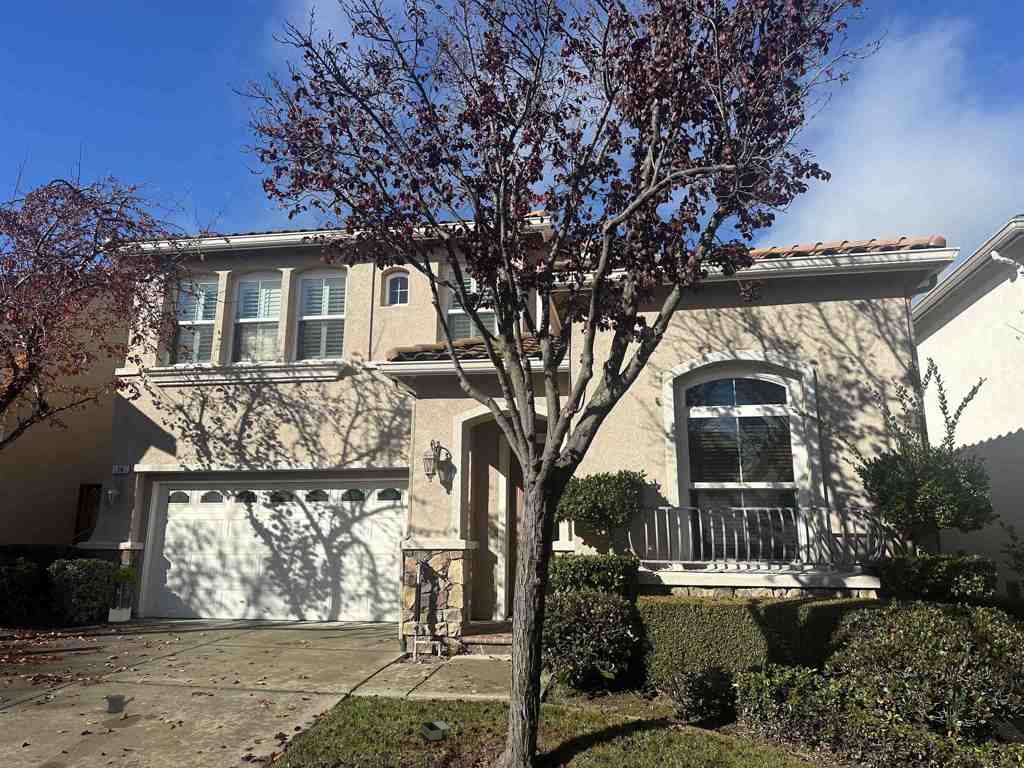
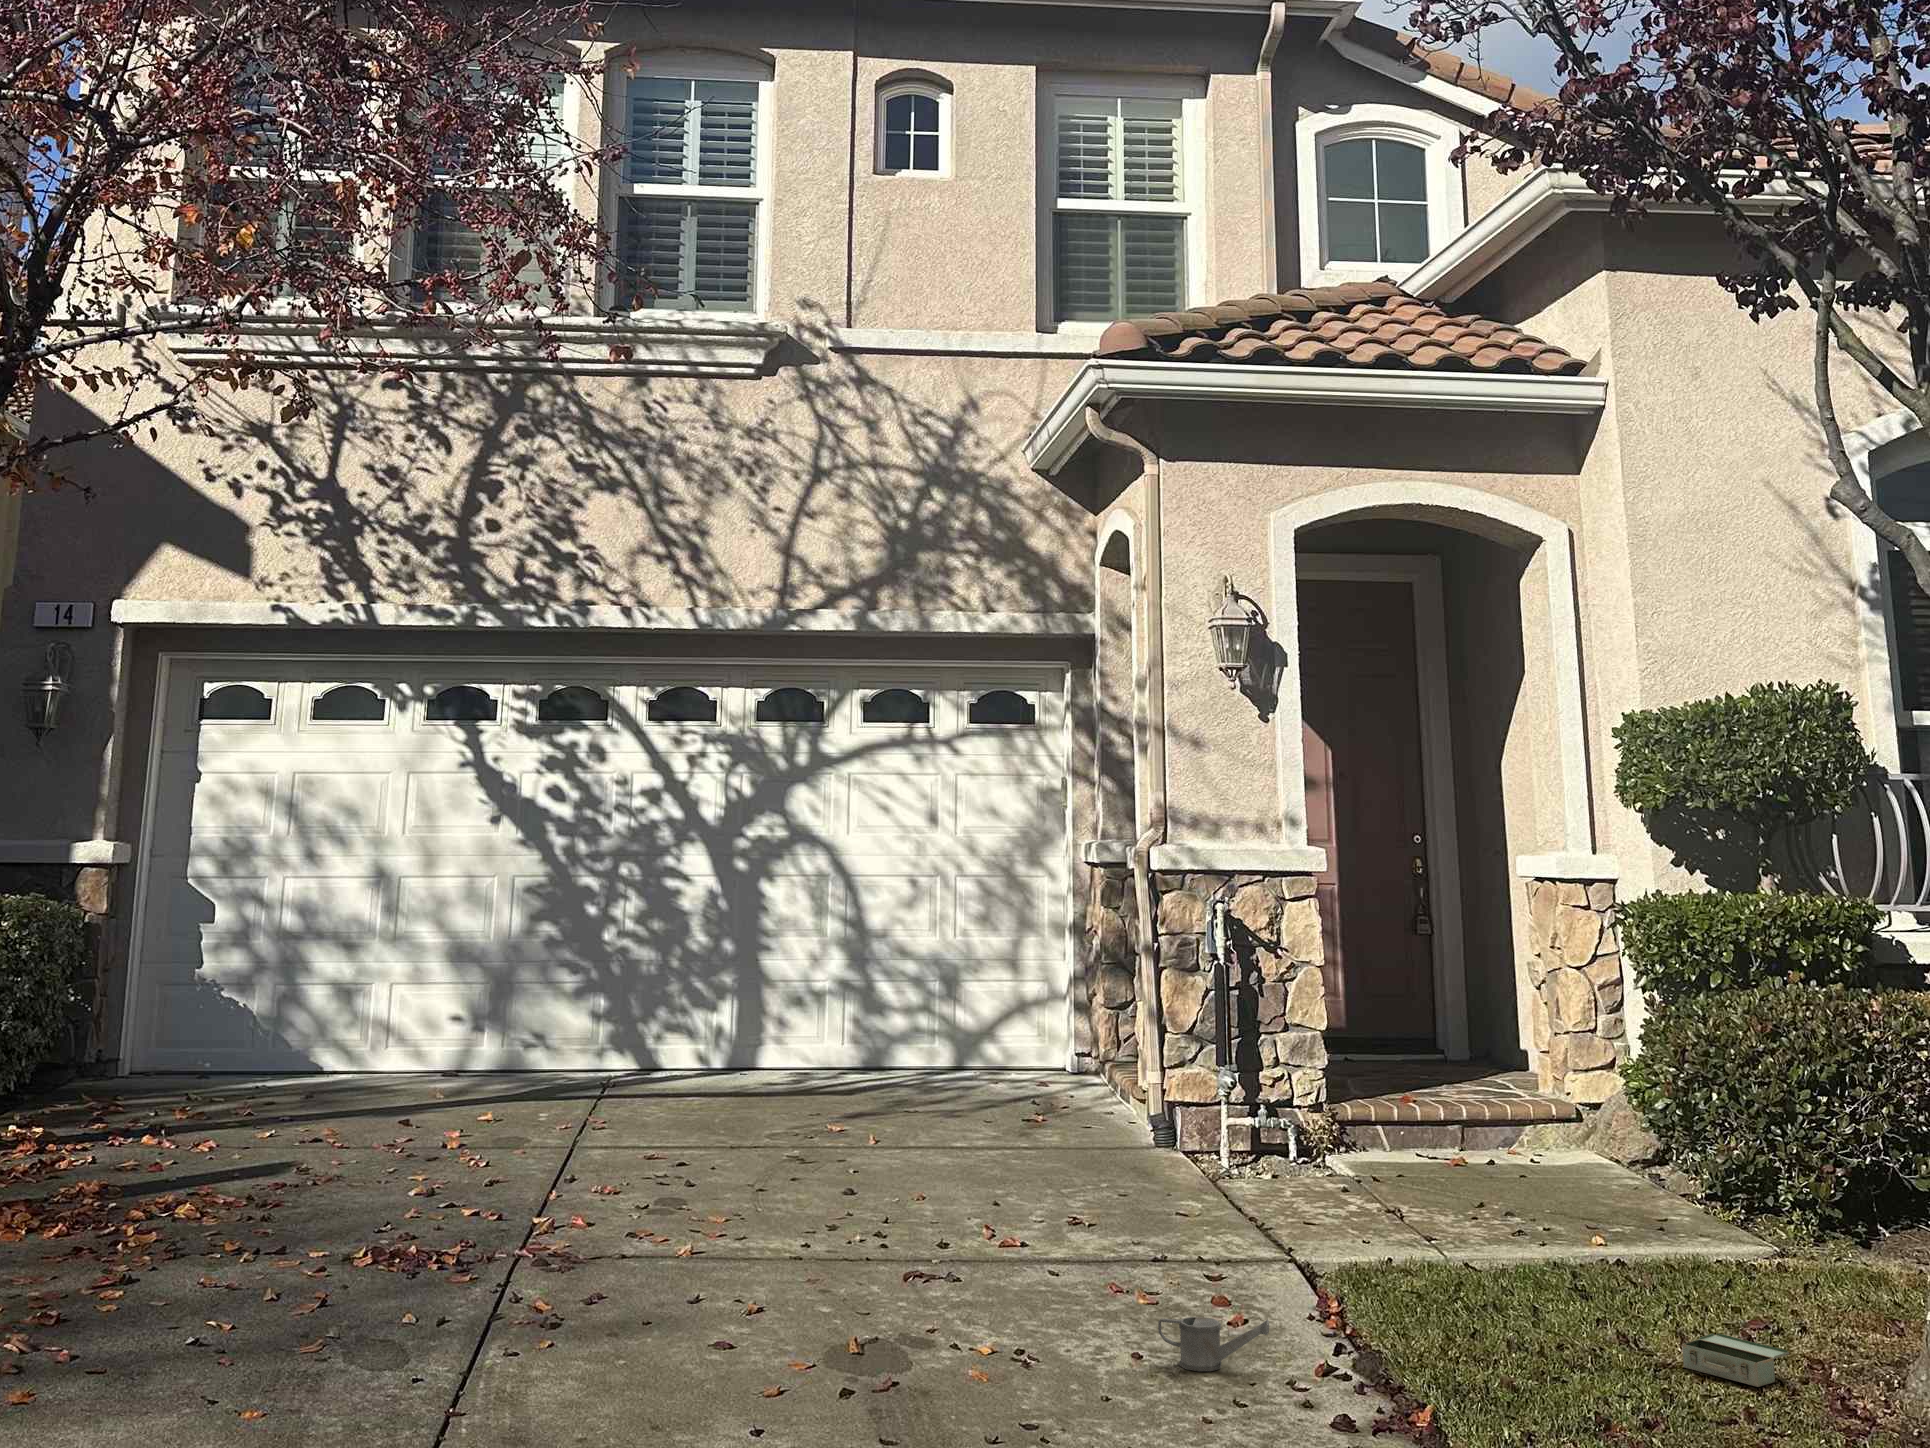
potted tree: present [109,568,135,621] -> none [64,917,142,1085]
watering can: present [107,695,135,713] -> present [1158,1317,1269,1371]

